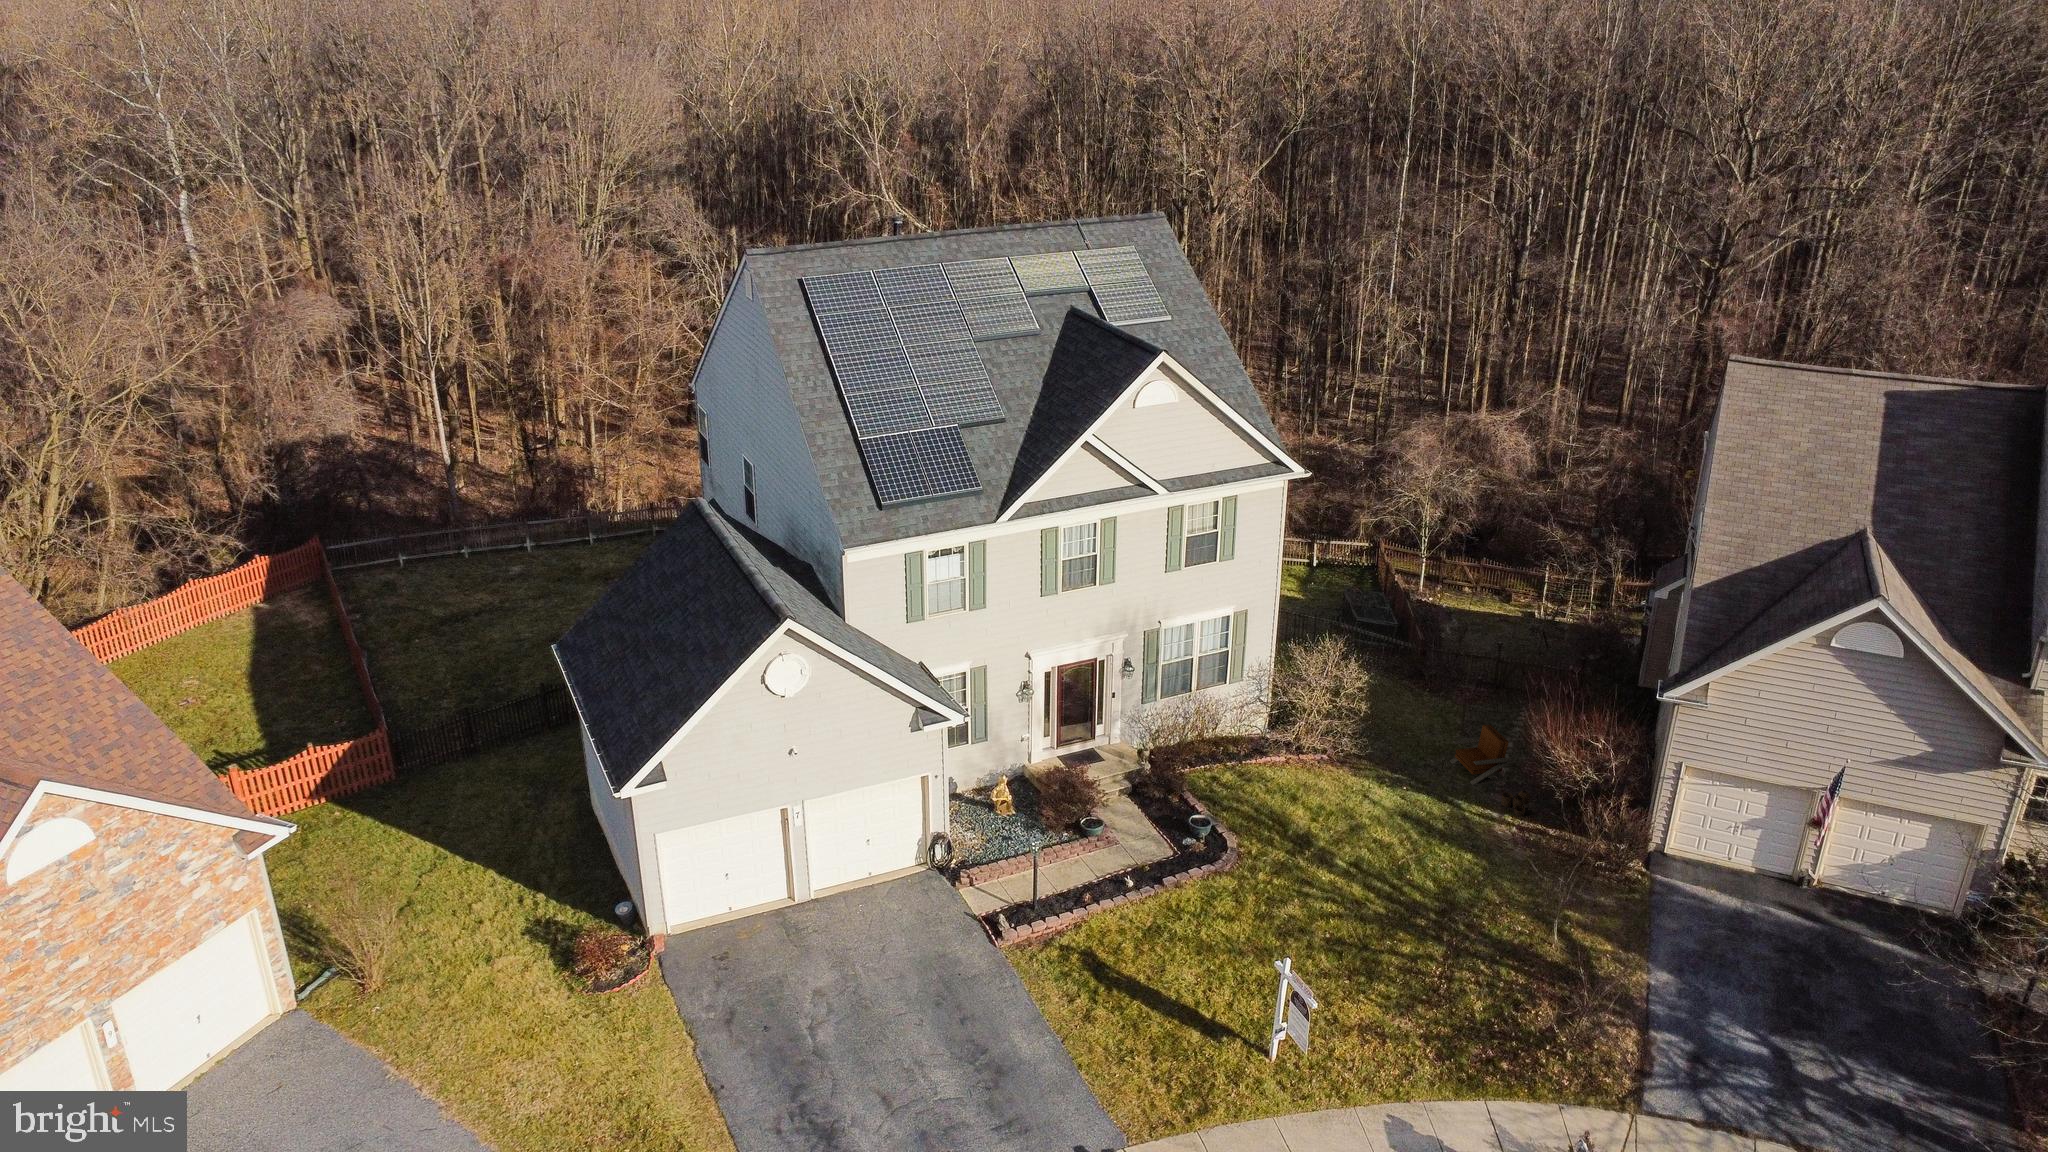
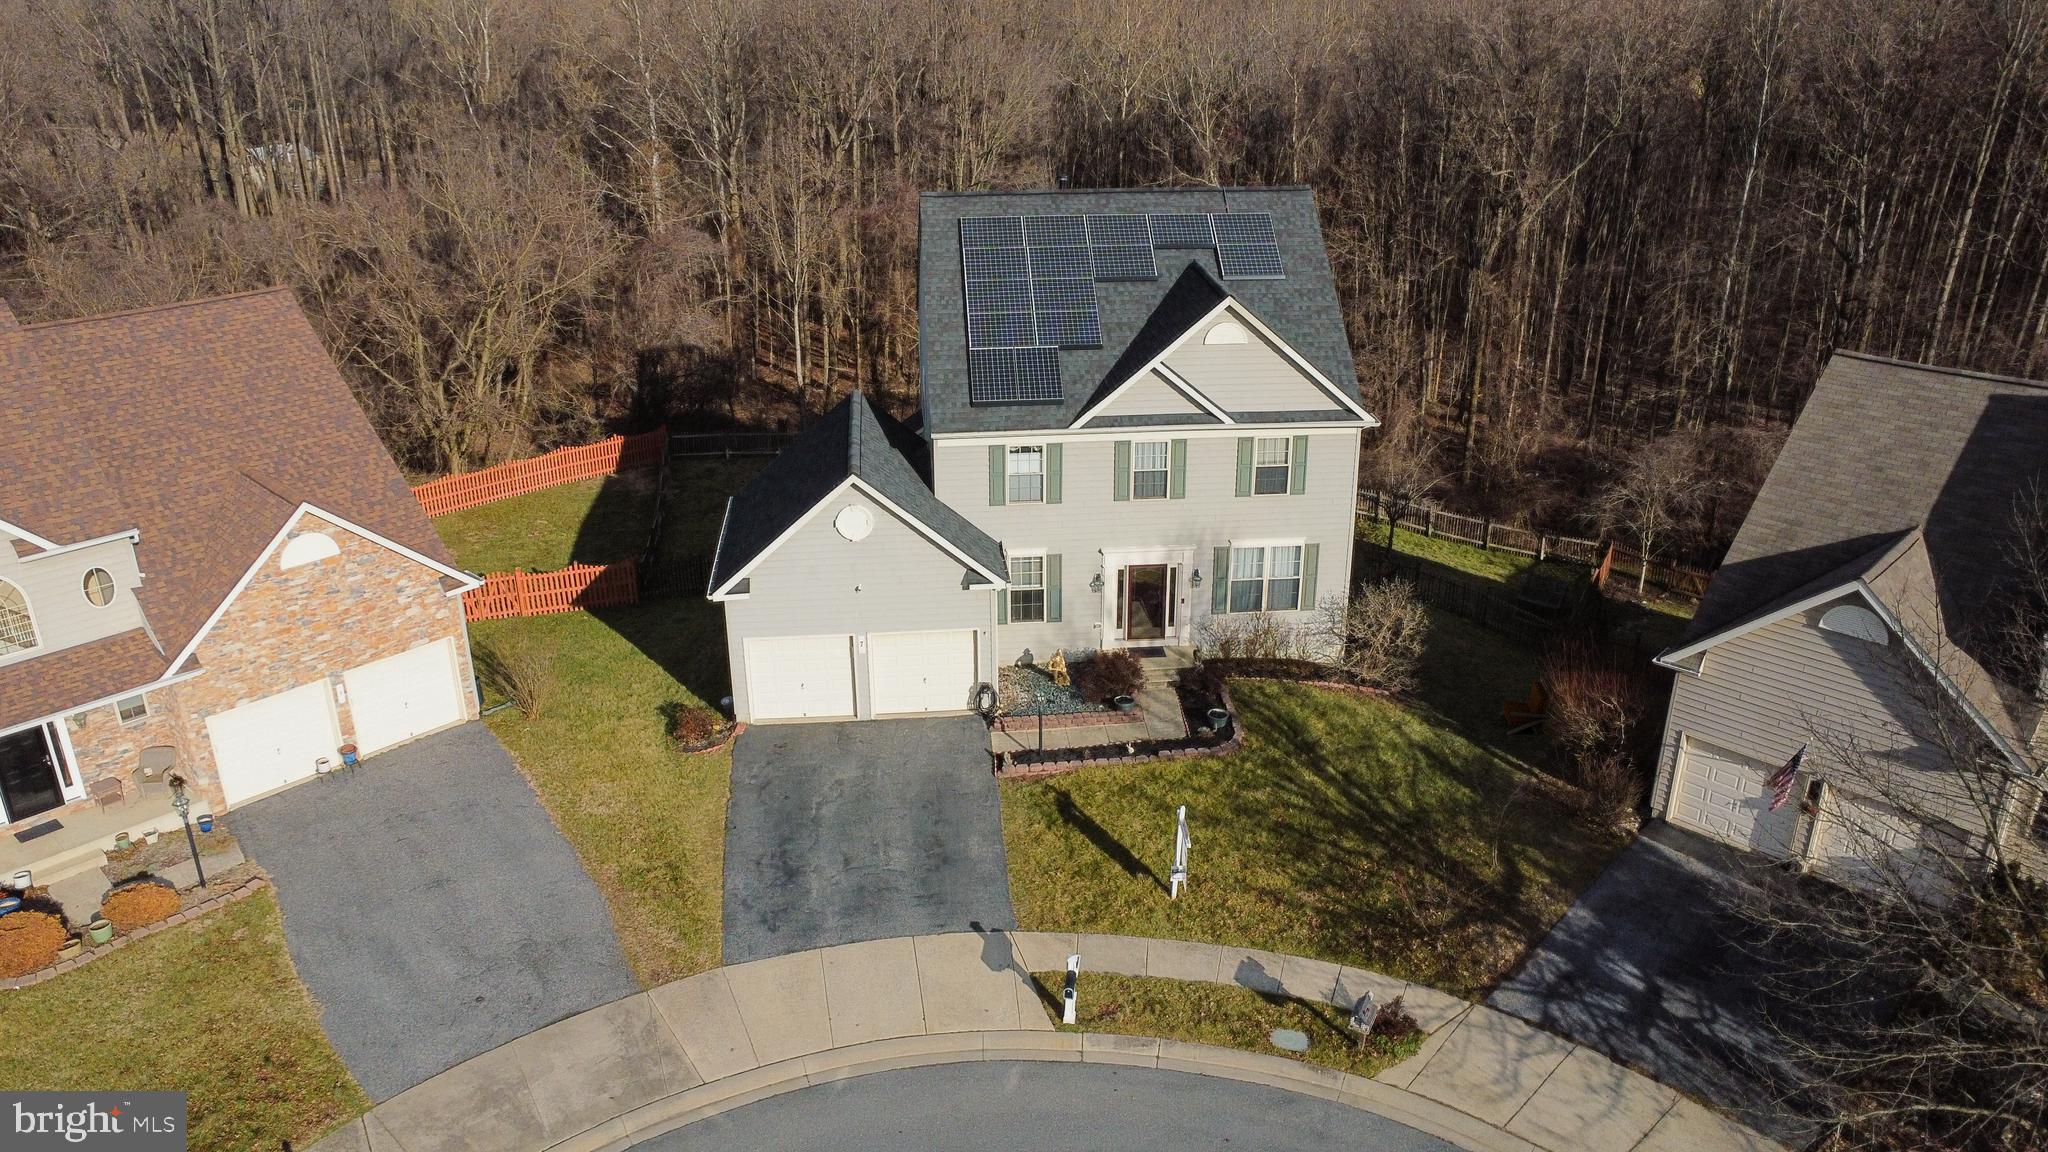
woven basket: present [1501,791,1531,816] -> none [1525,743,1557,767]

